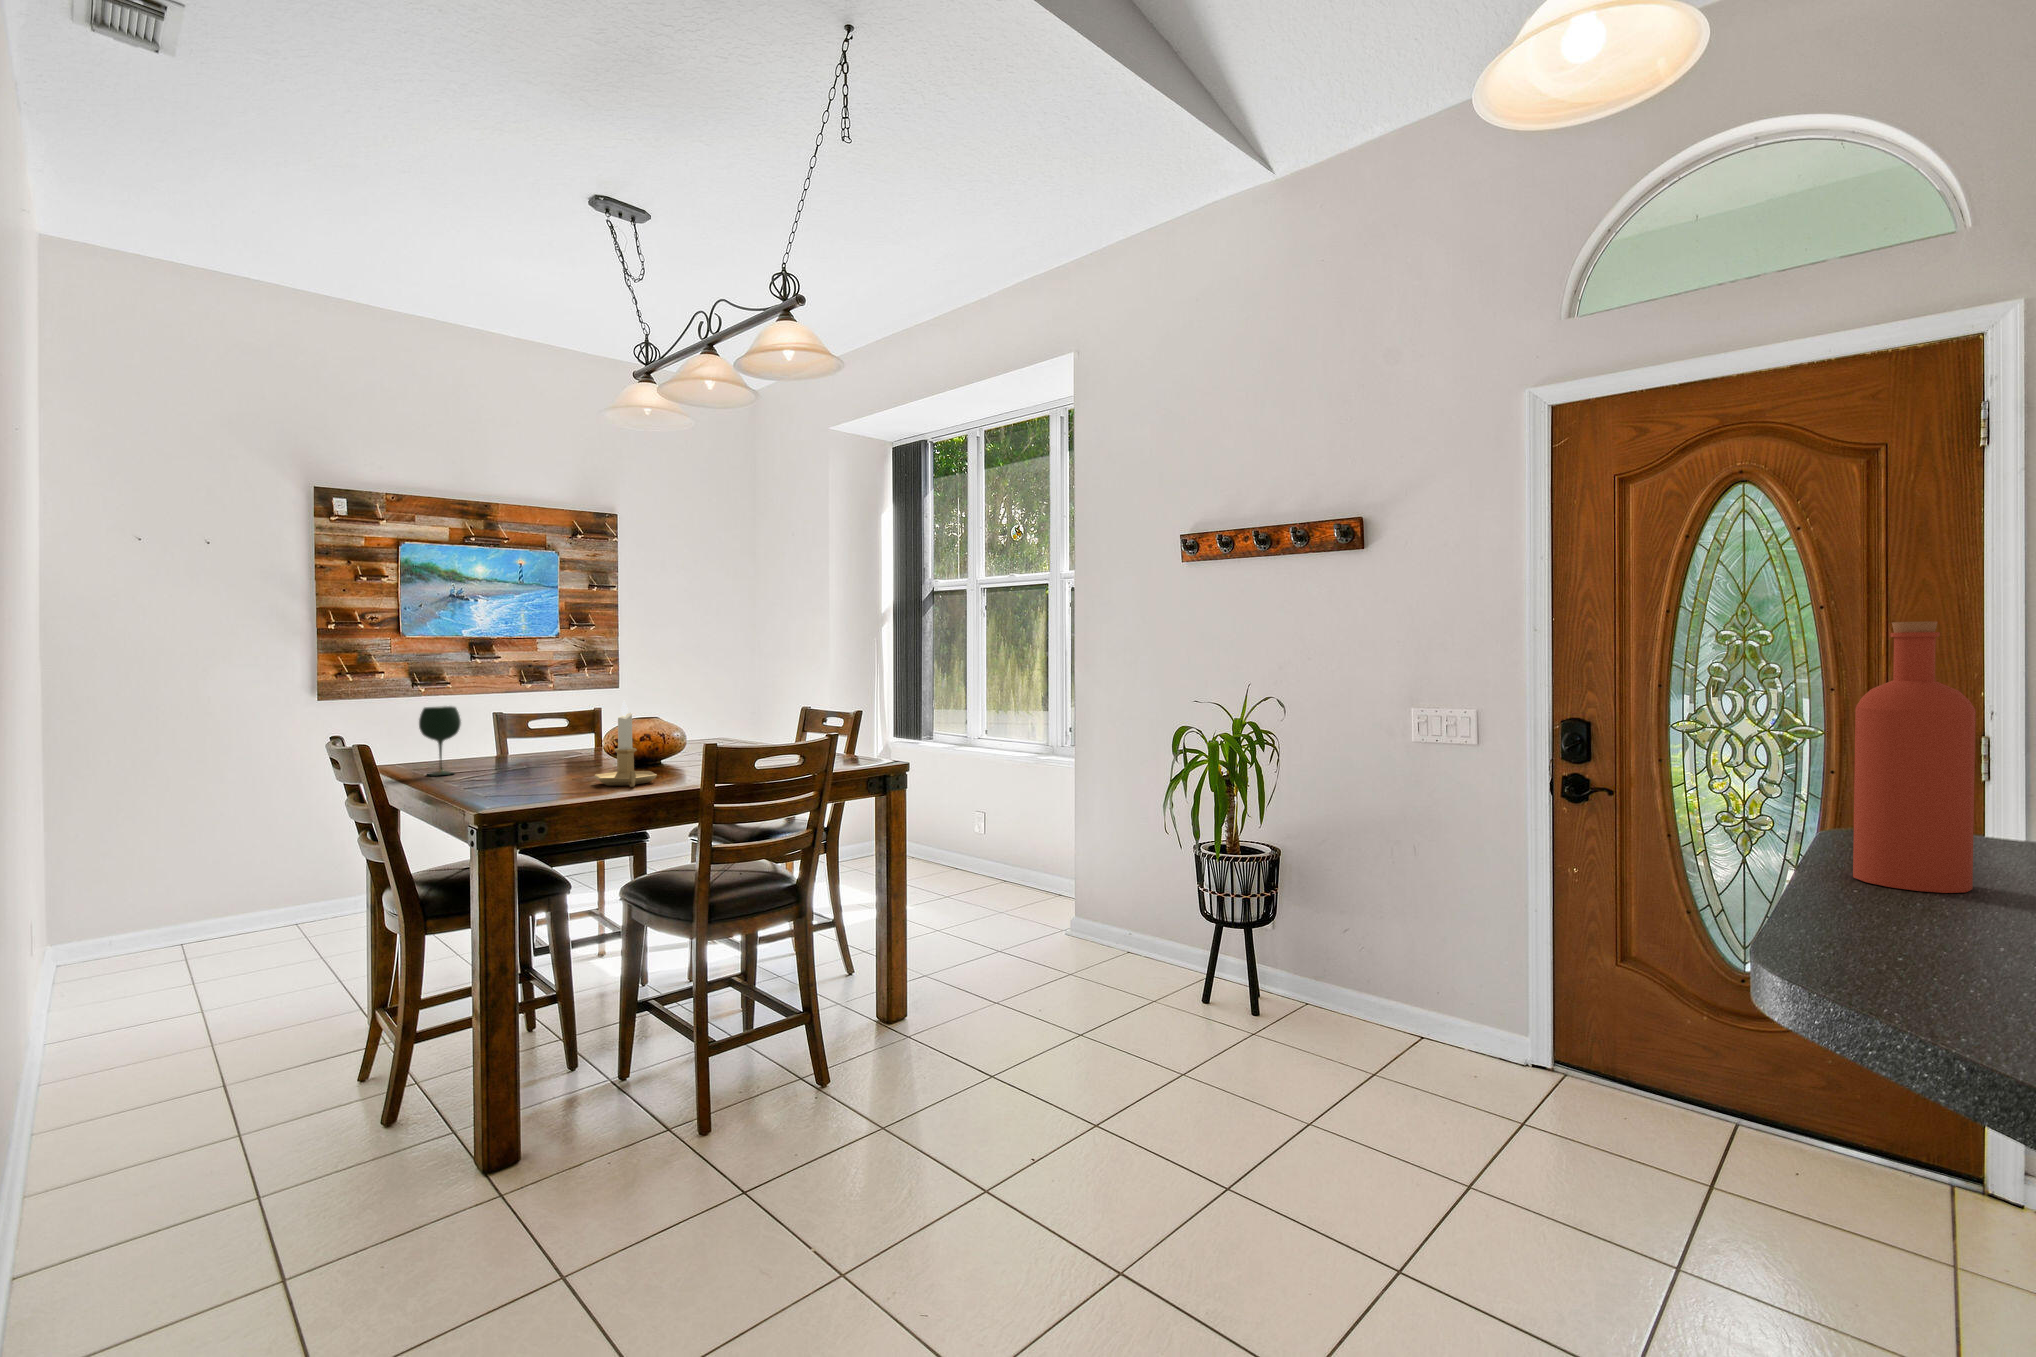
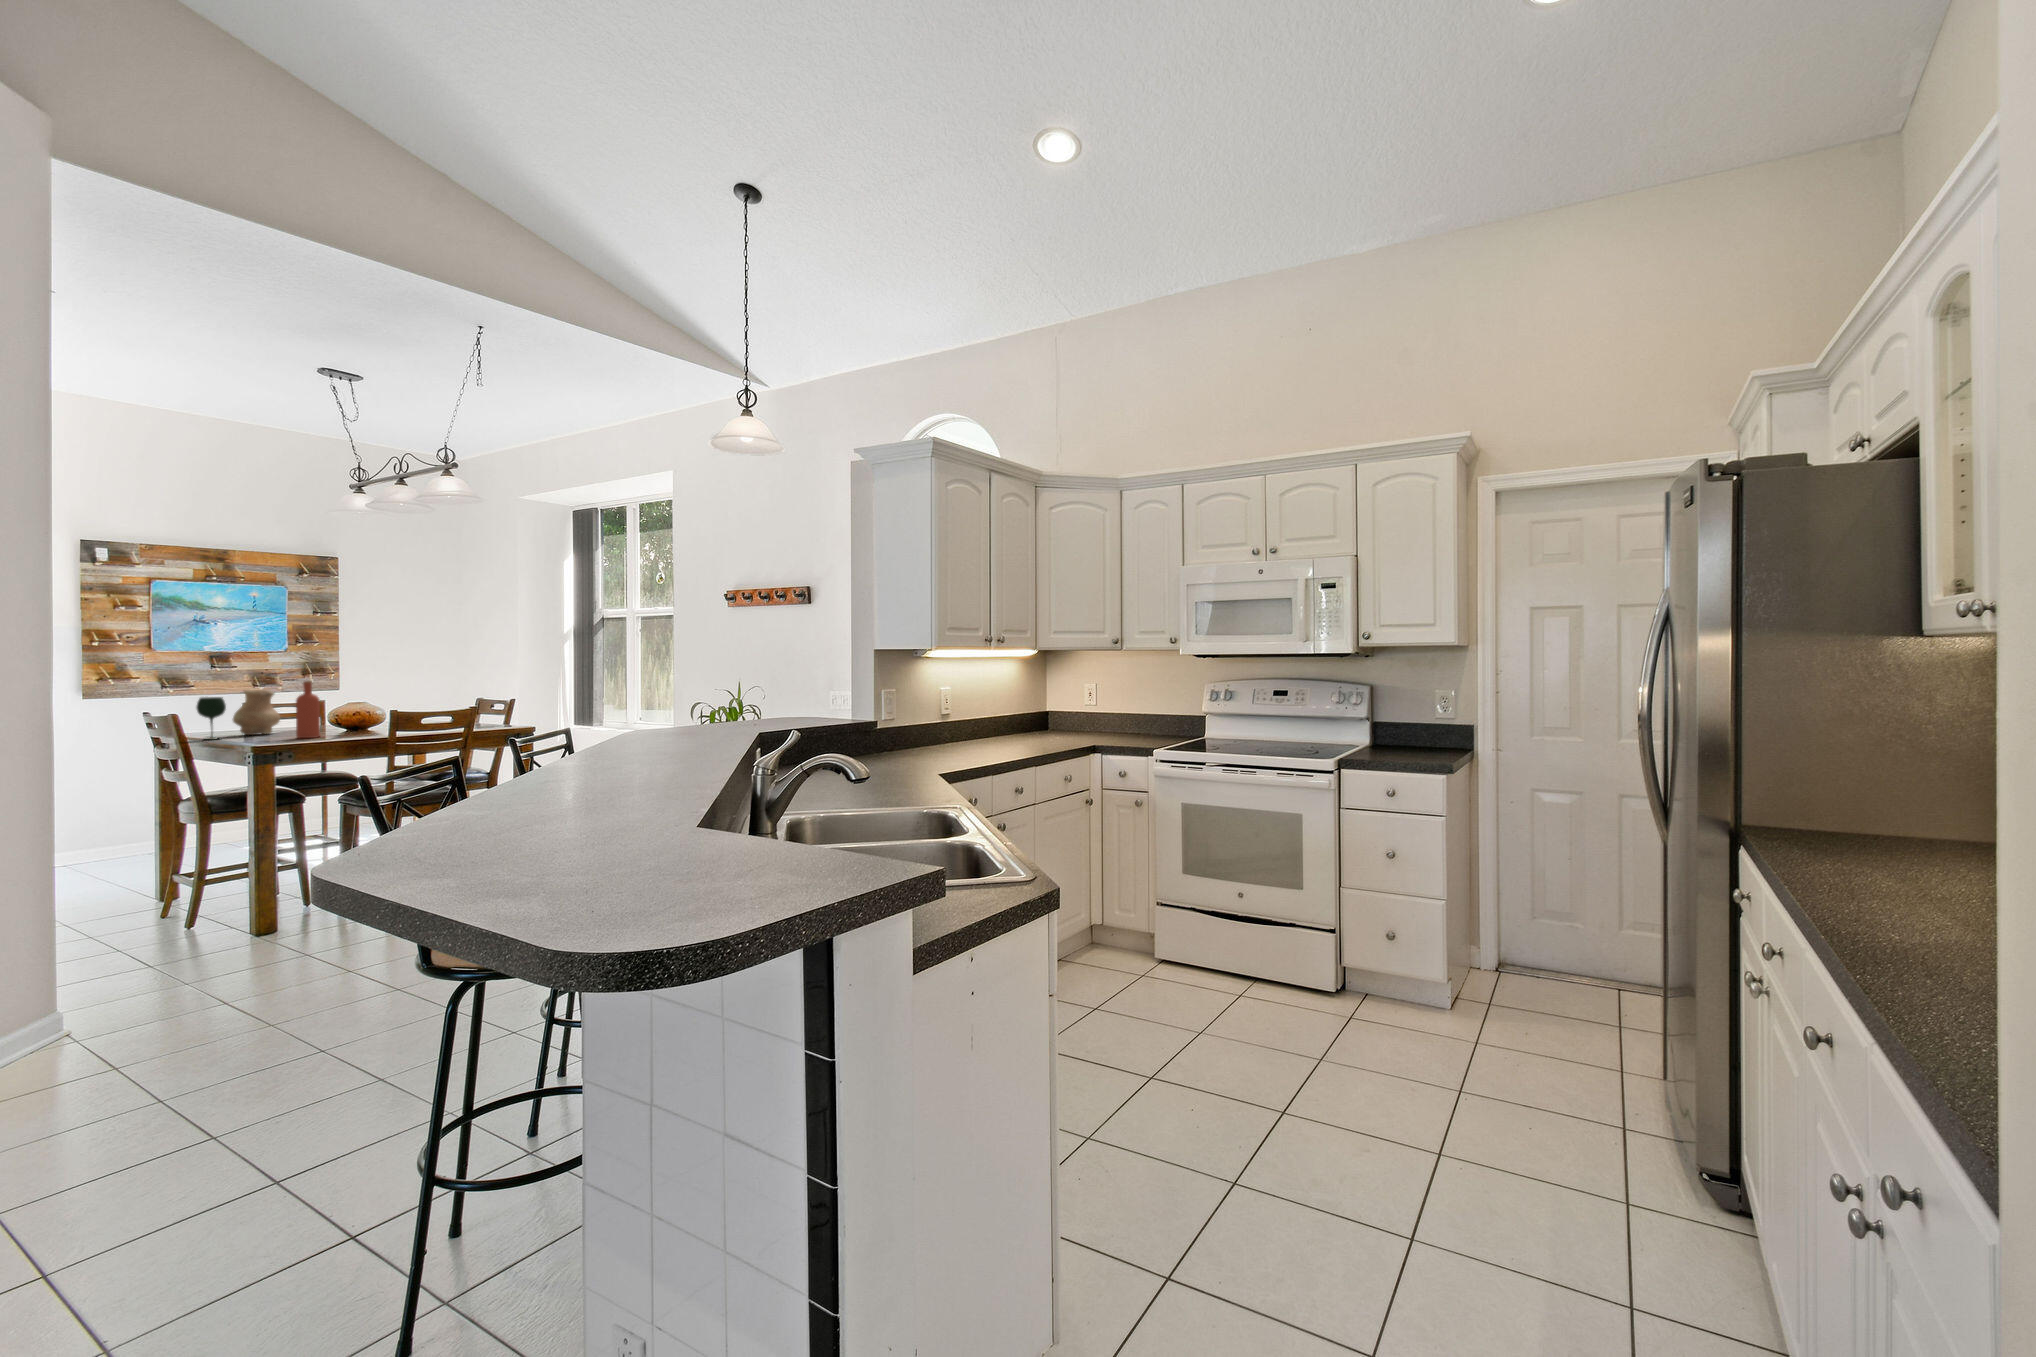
bottle: present [1853,621,1976,893] -> present [296,681,320,738]
vase: none [474,694,539,765] -> present [233,690,280,735]
candlestick: present [594,701,657,787] -> none [322,691,365,740]

